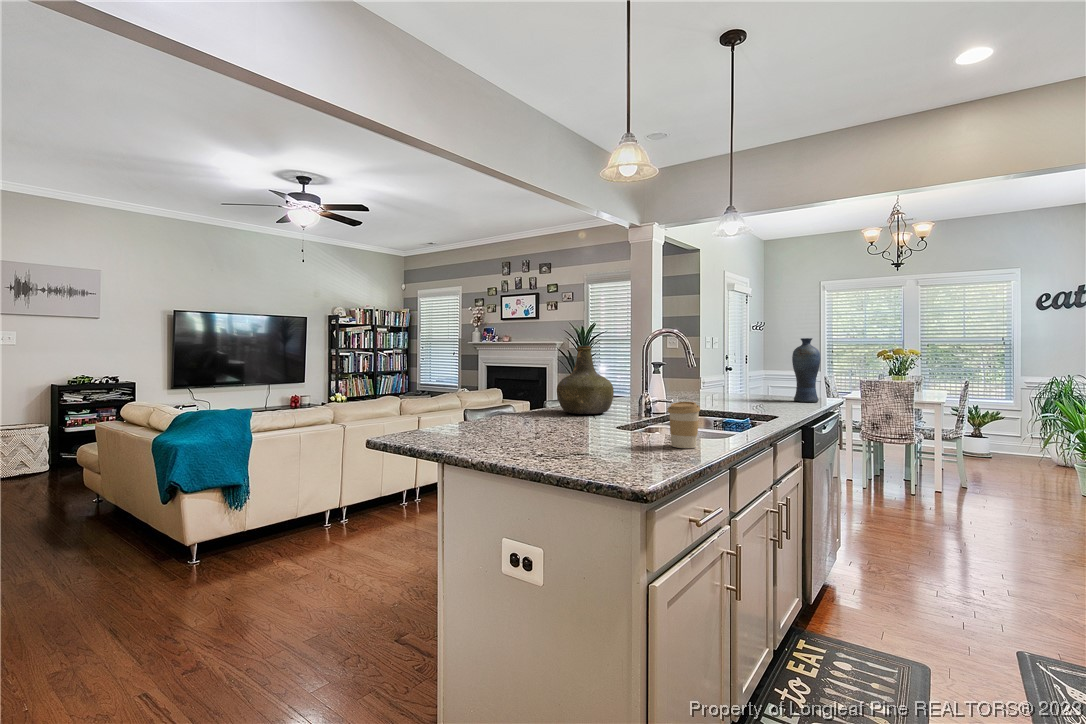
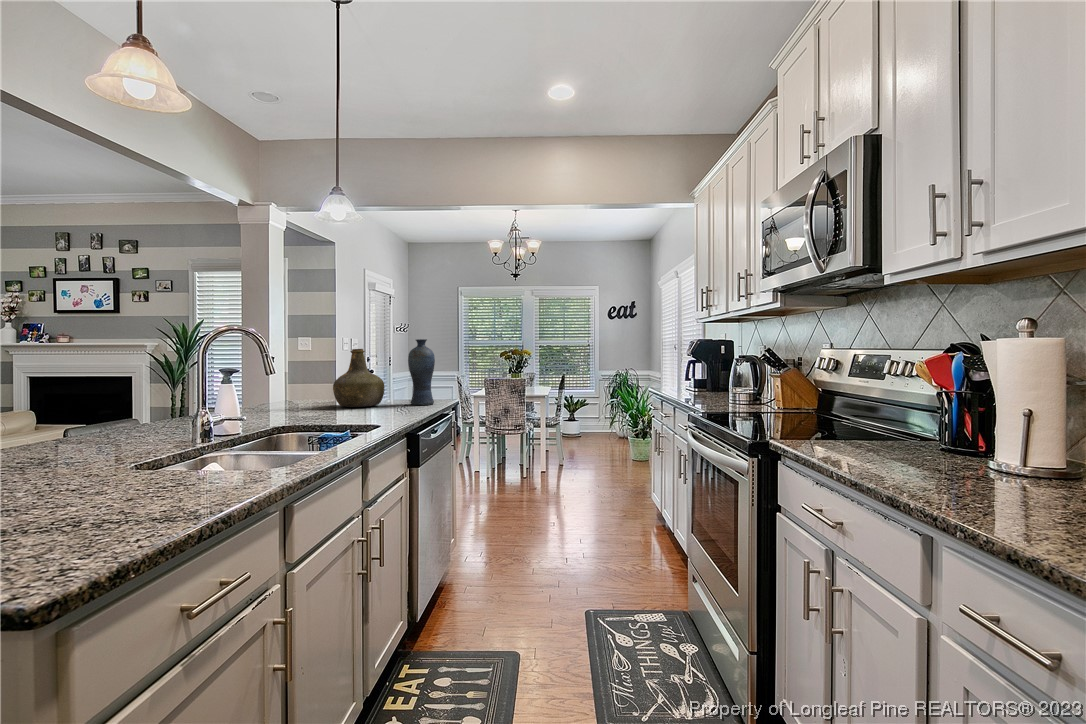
bottle: present [557,346,614,414] -> present [333,349,384,407]
coffee cup: present [668,402,700,448] -> none [186,425,237,491]

